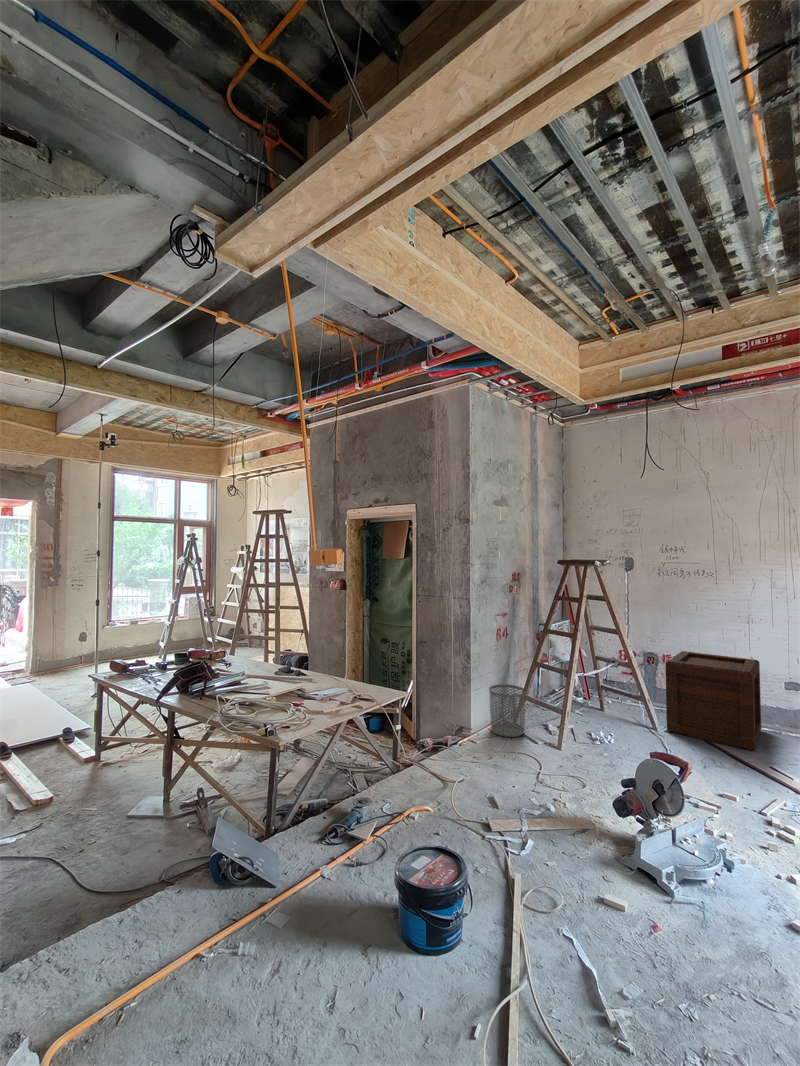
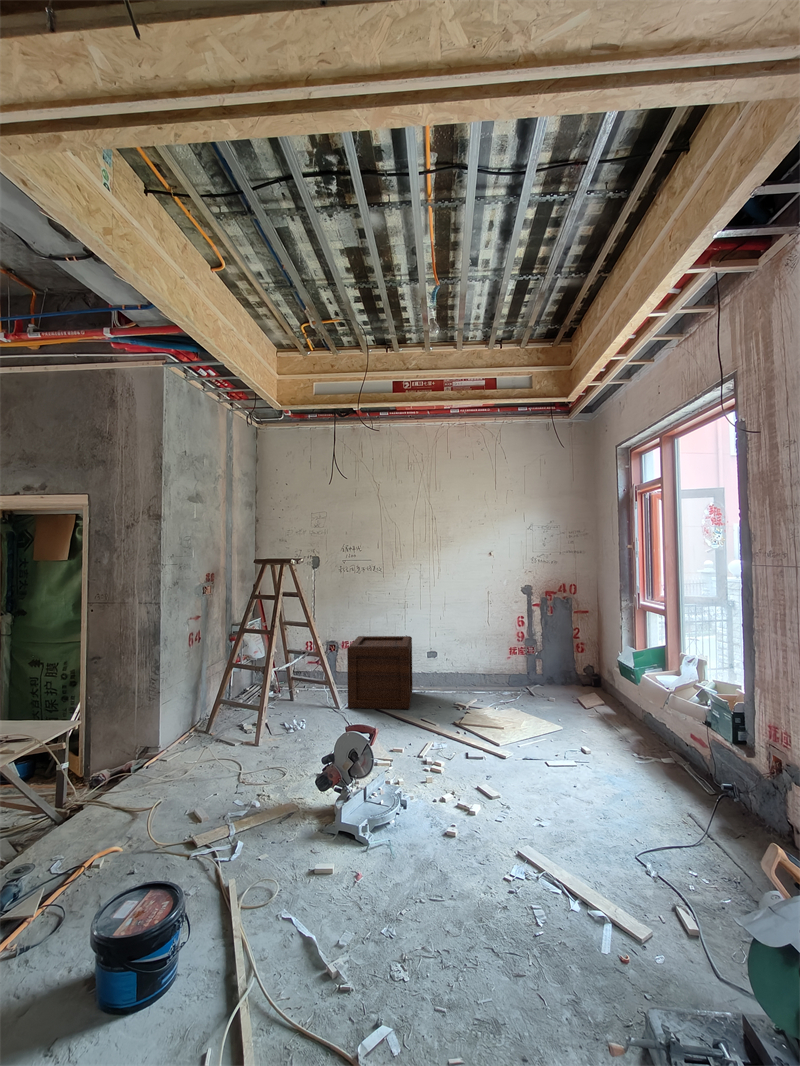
waste bin: present [489,684,526,737] -> none [182,693,222,749]

